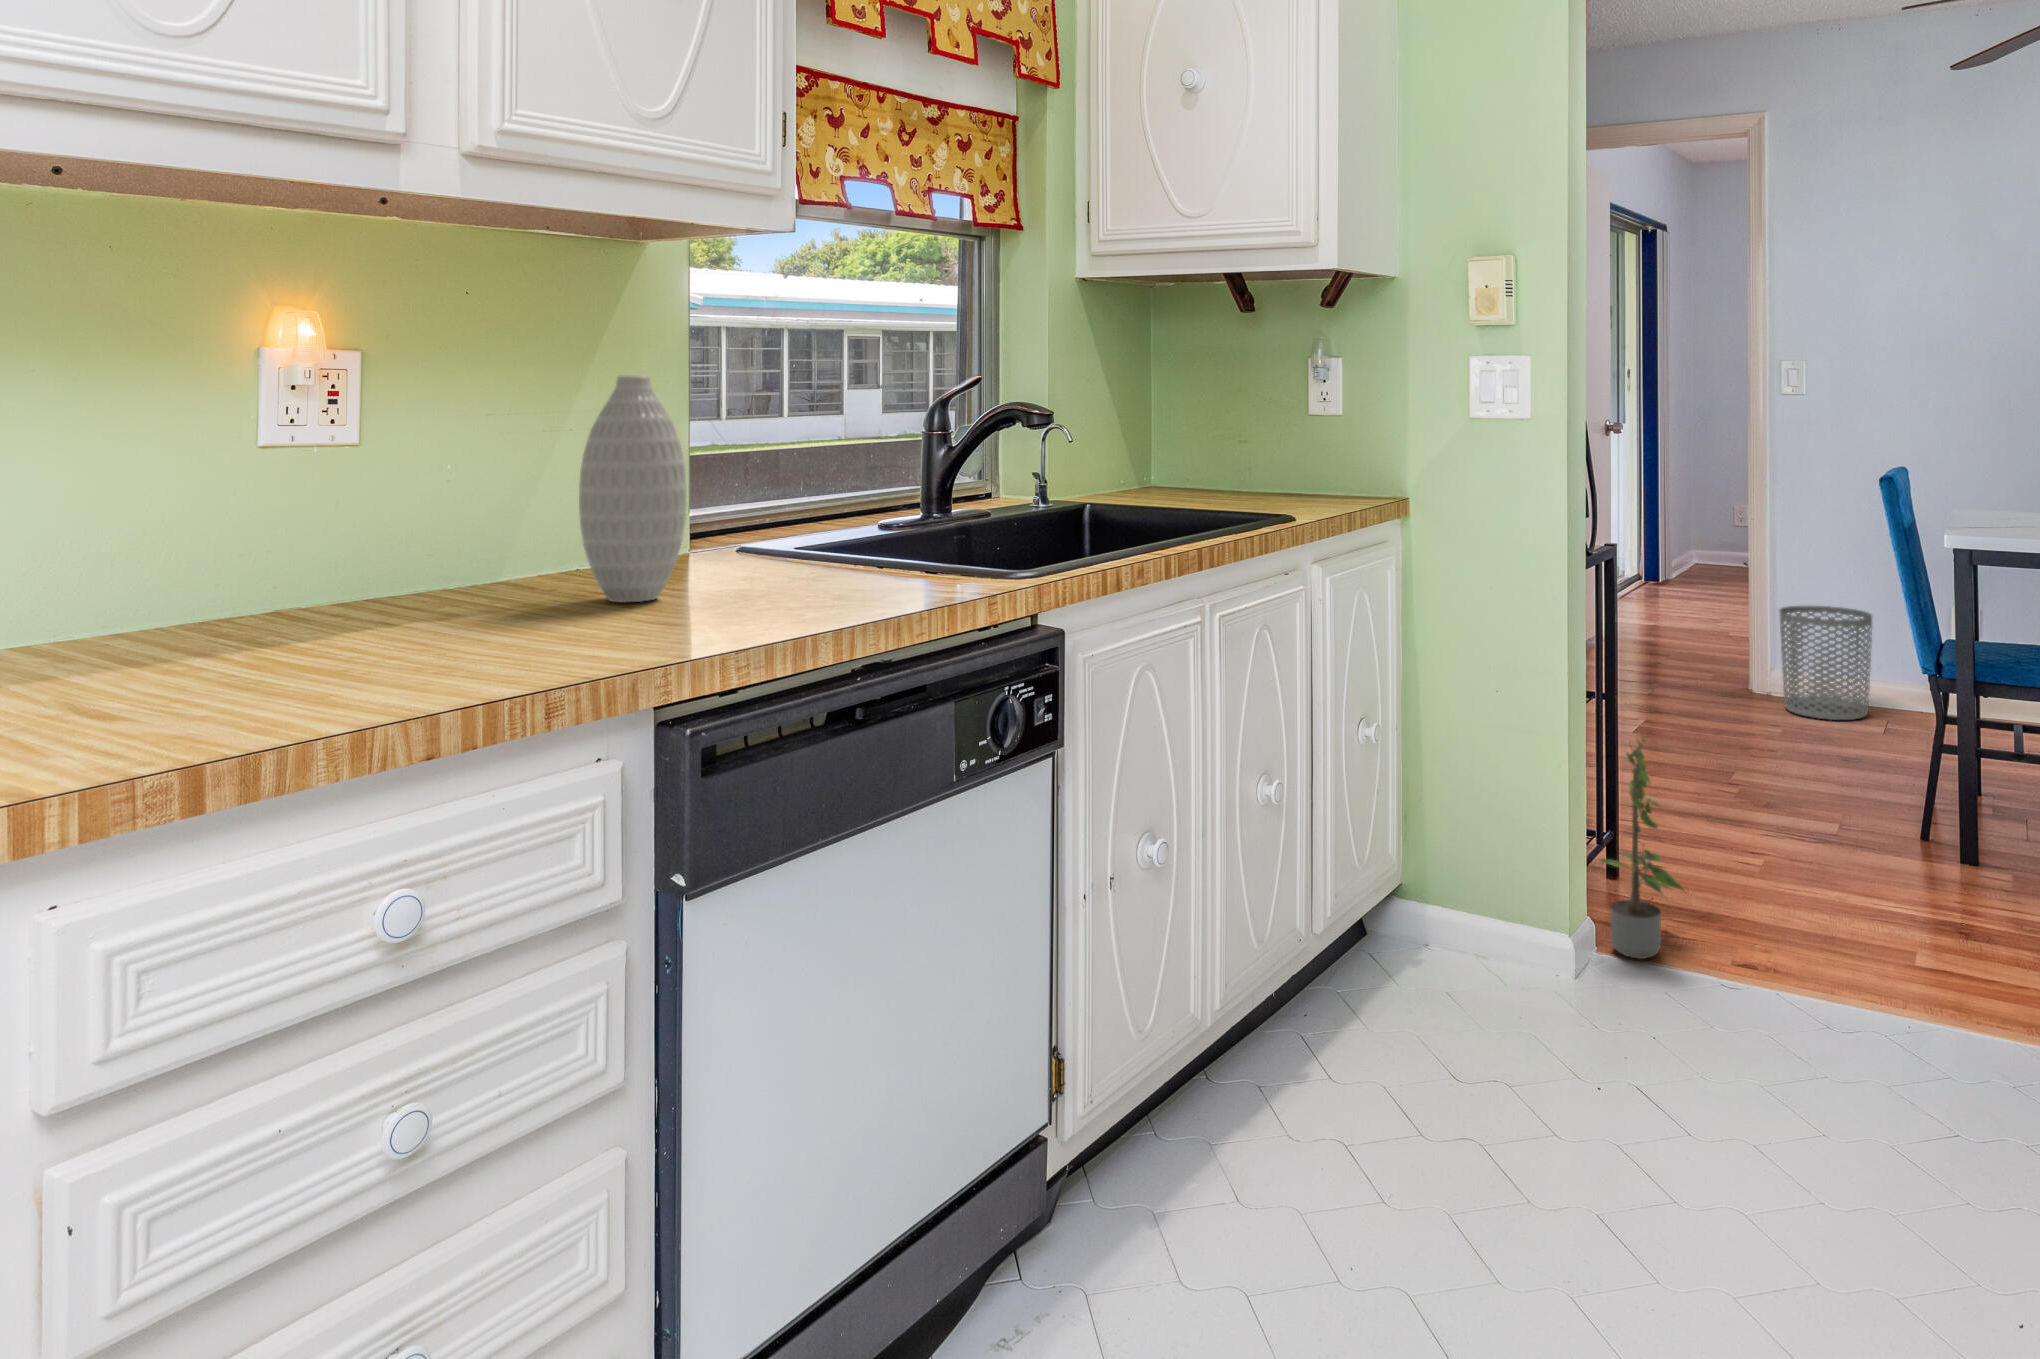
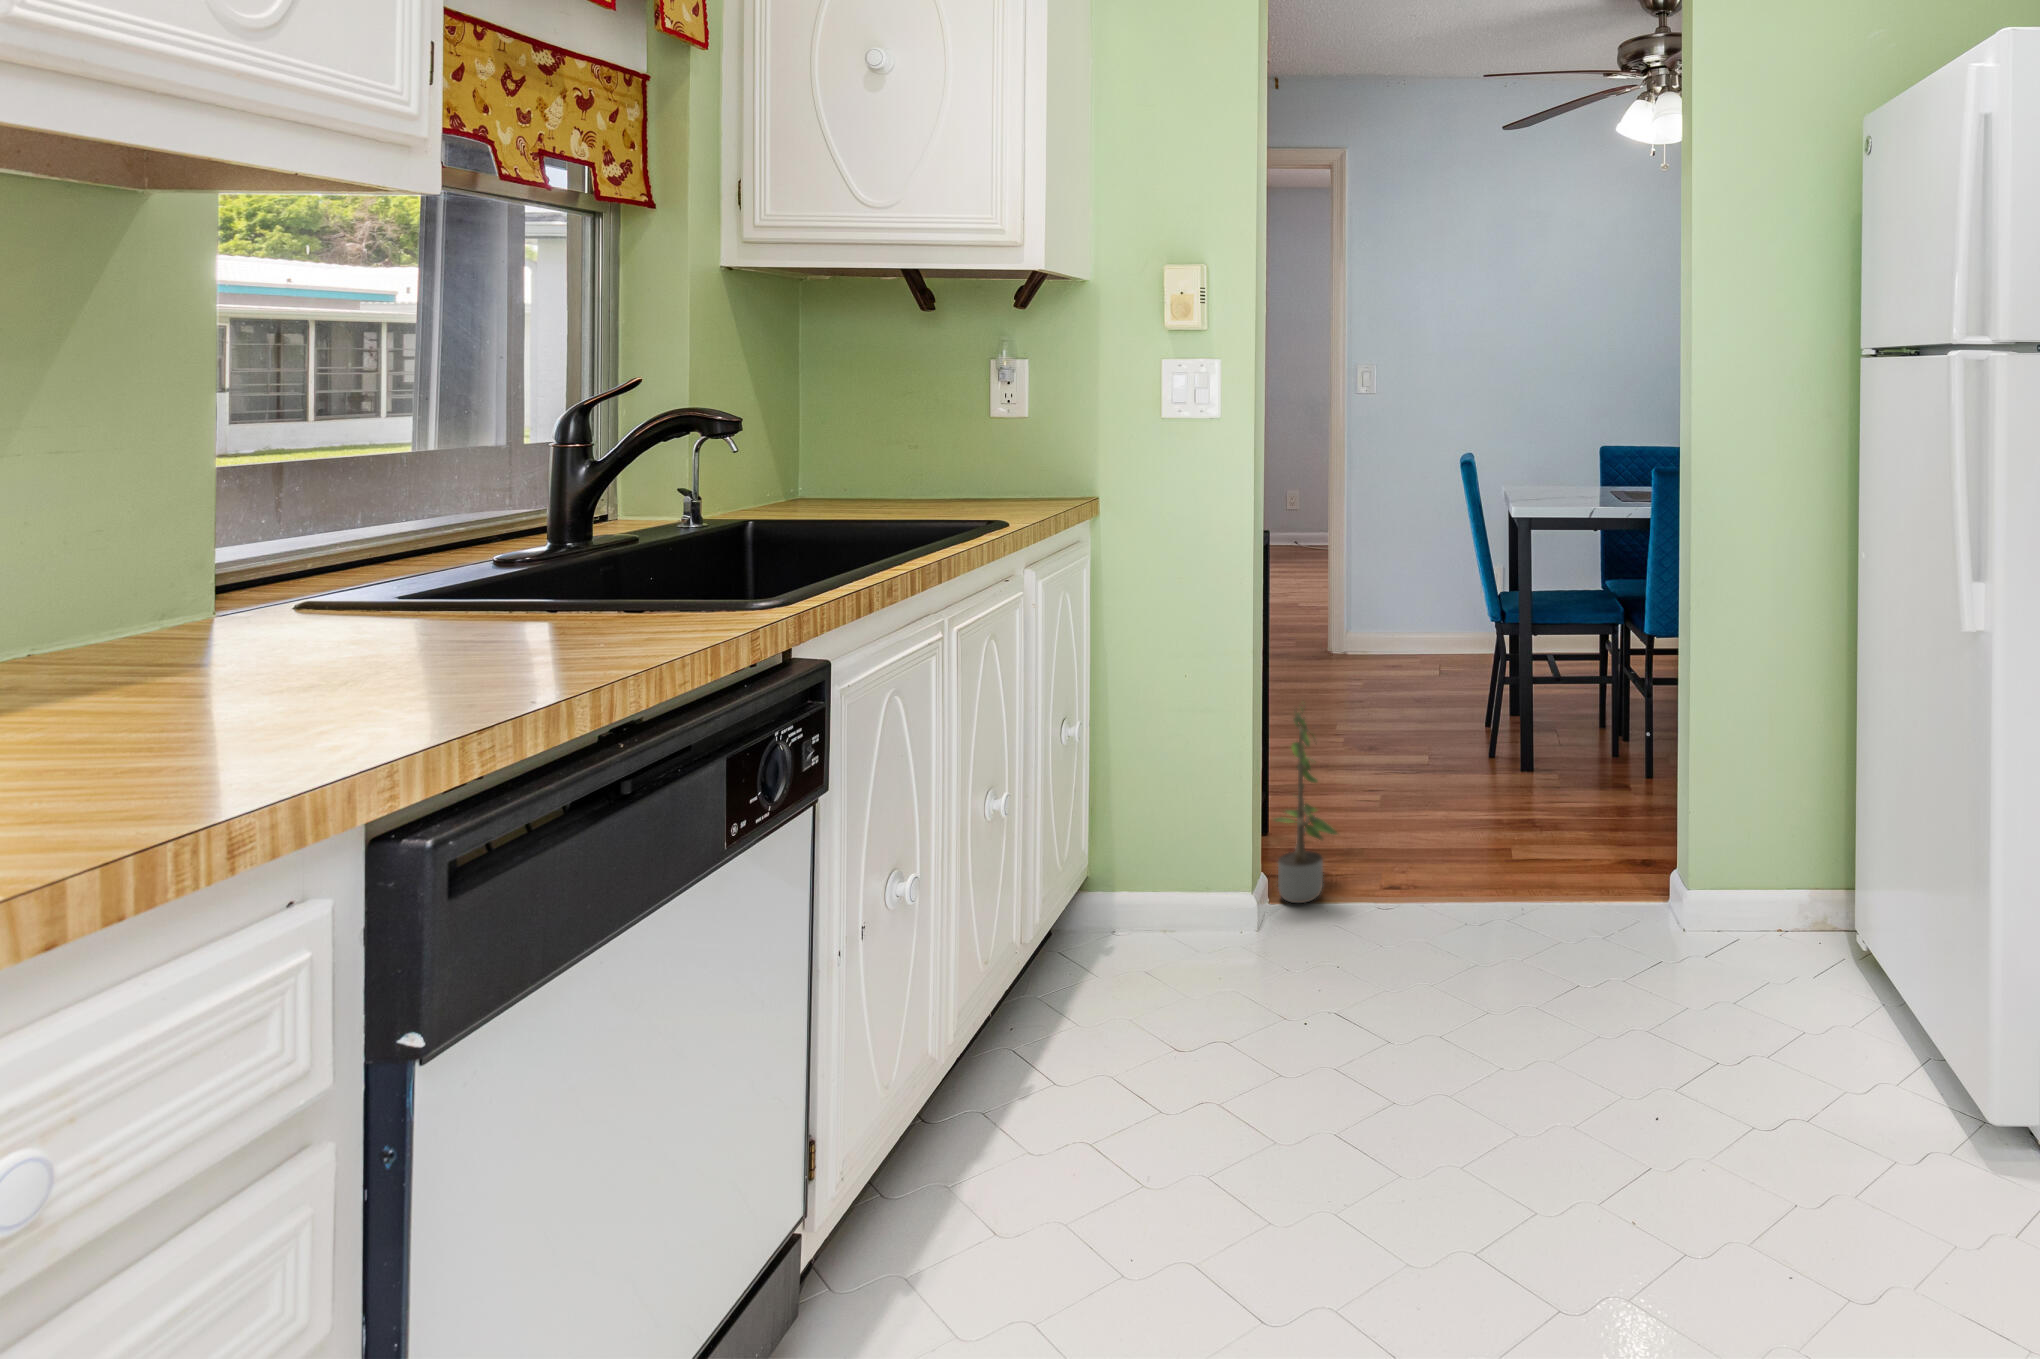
vase: present [579,375,686,602] -> none [113,375,302,690]
waste bin: present [1779,606,1872,720] -> none [1349,573,1422,670]

